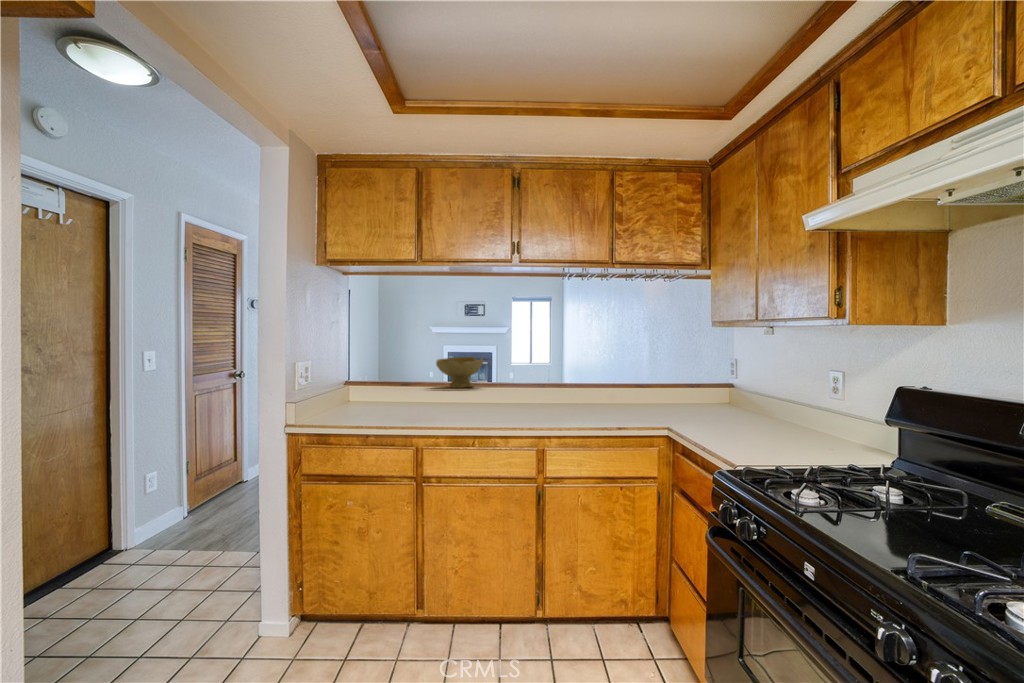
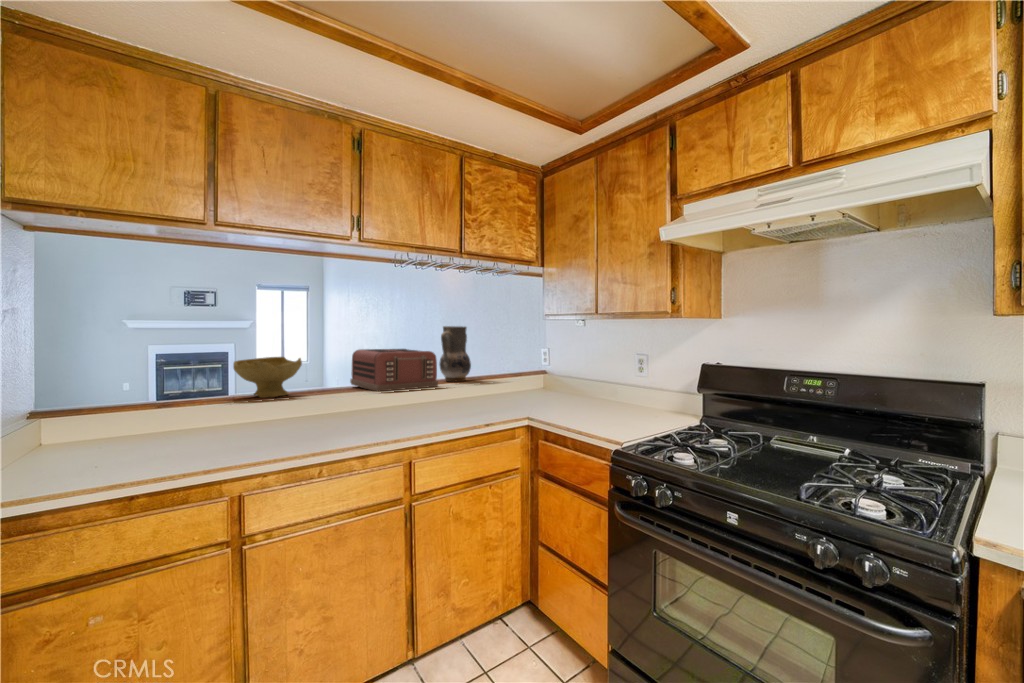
vase: none [611,332,644,385] -> present [439,326,471,381]
toaster: none [528,352,597,390] -> present [350,349,438,391]

